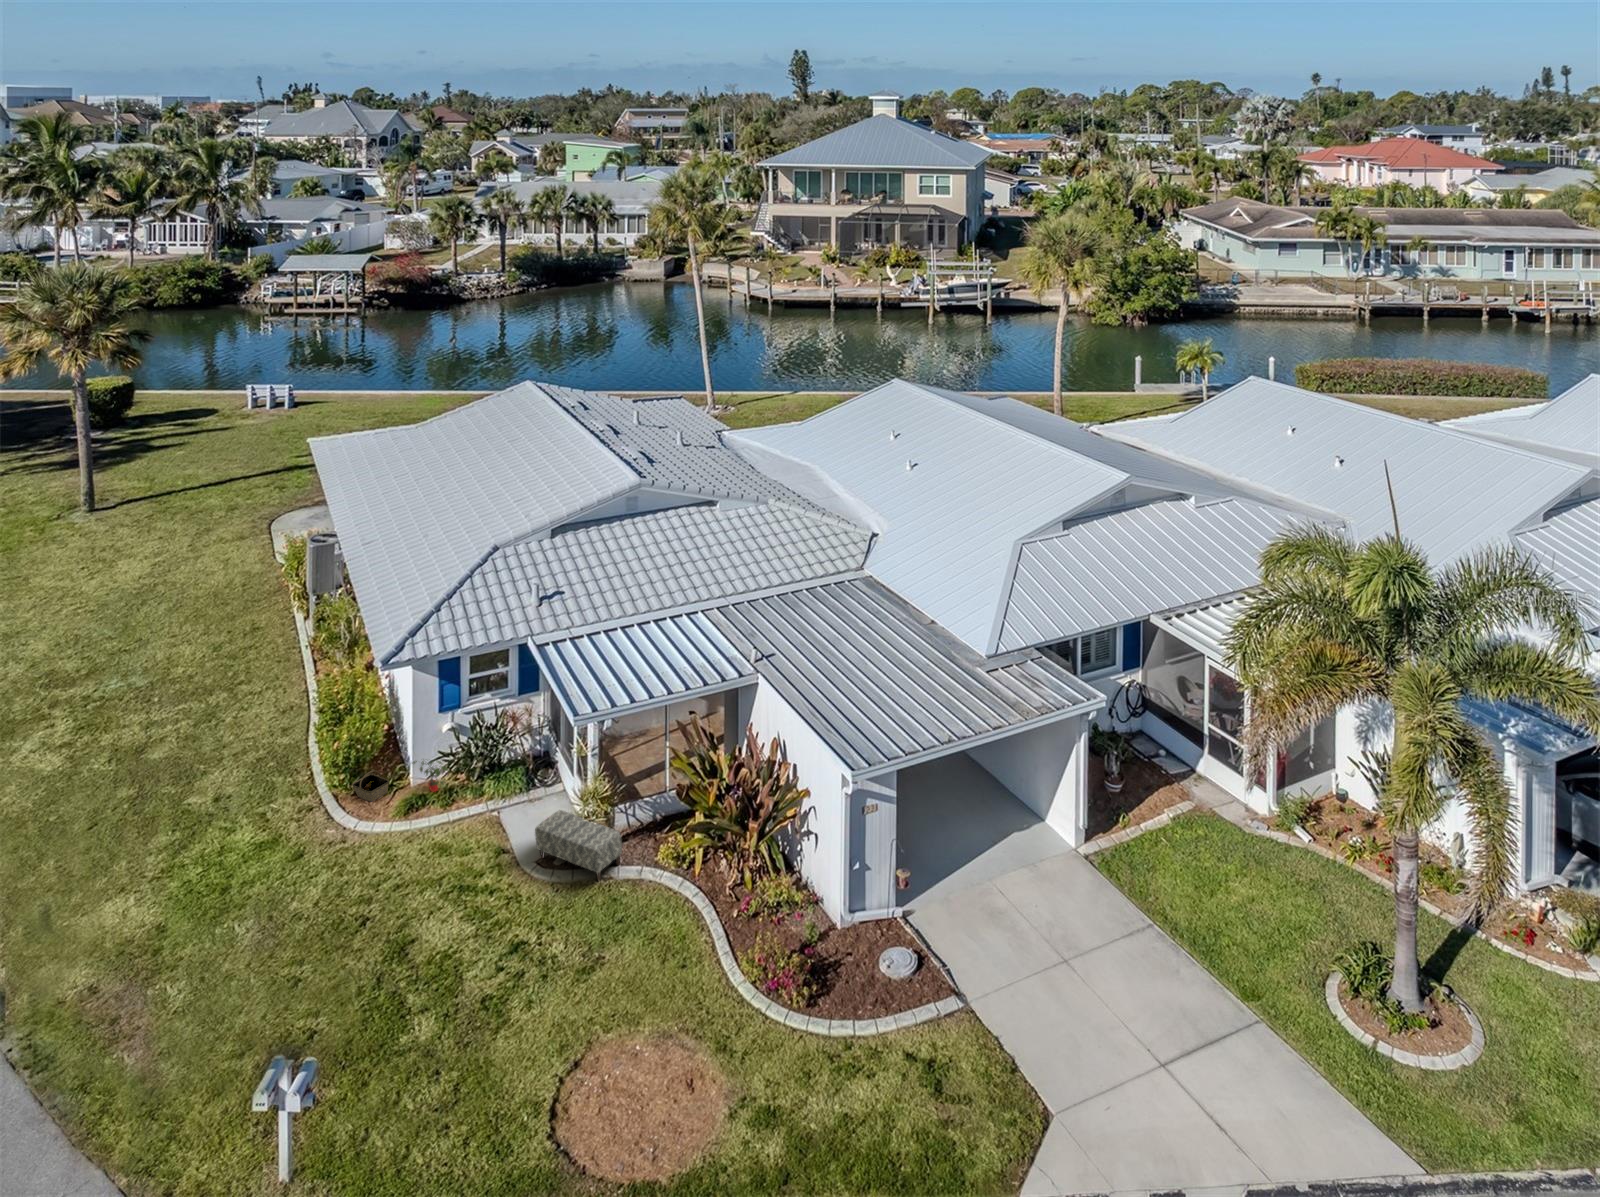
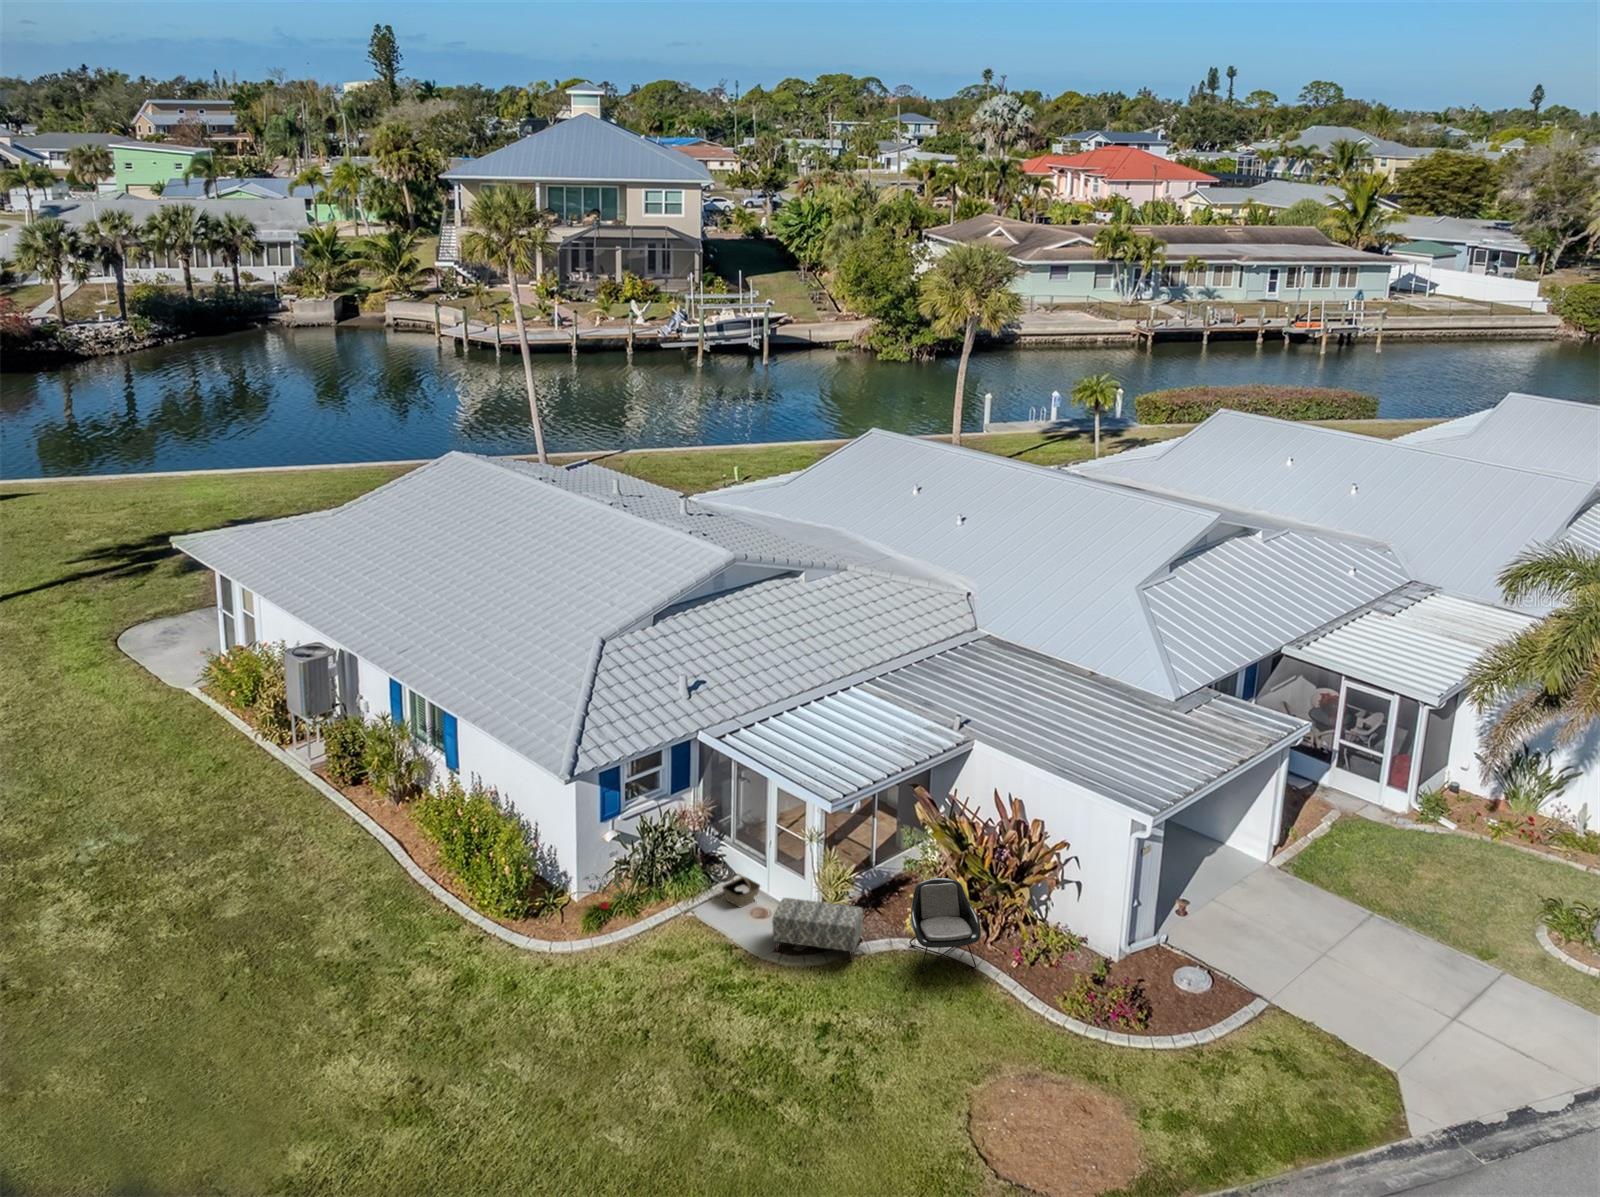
basket: present [352,771,389,802] -> present [722,874,760,907]
lounge chair: none [643,816,714,910] -> present [909,878,981,973]

